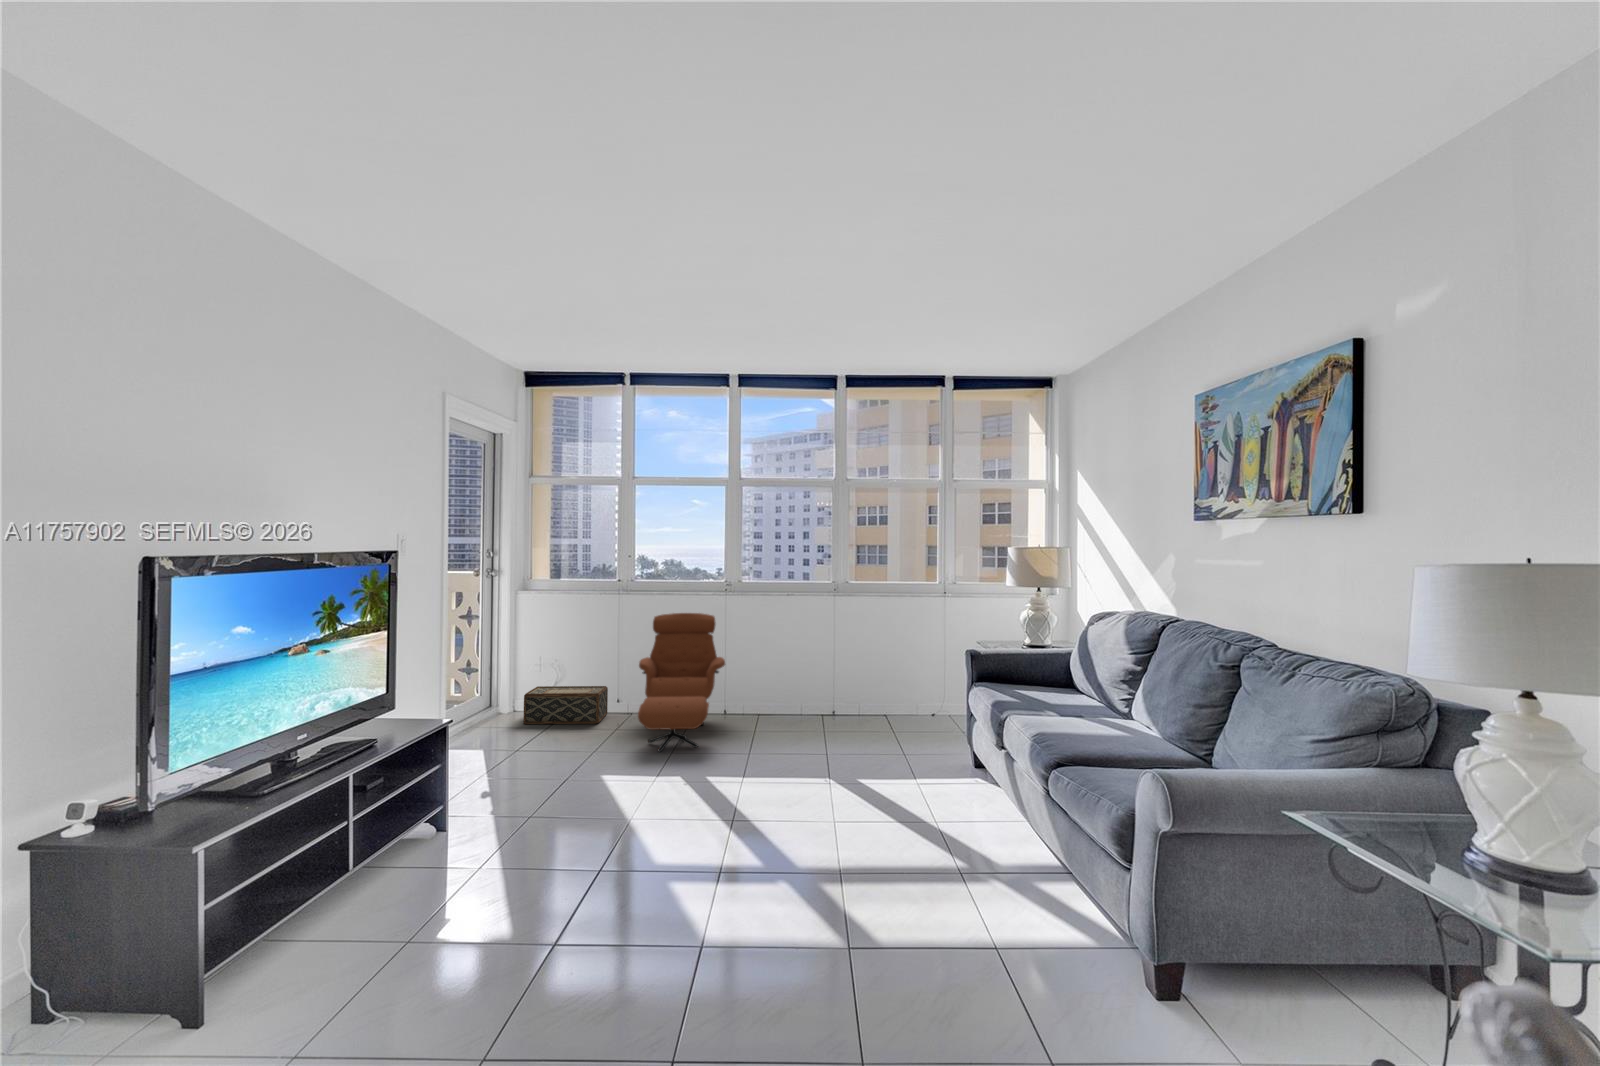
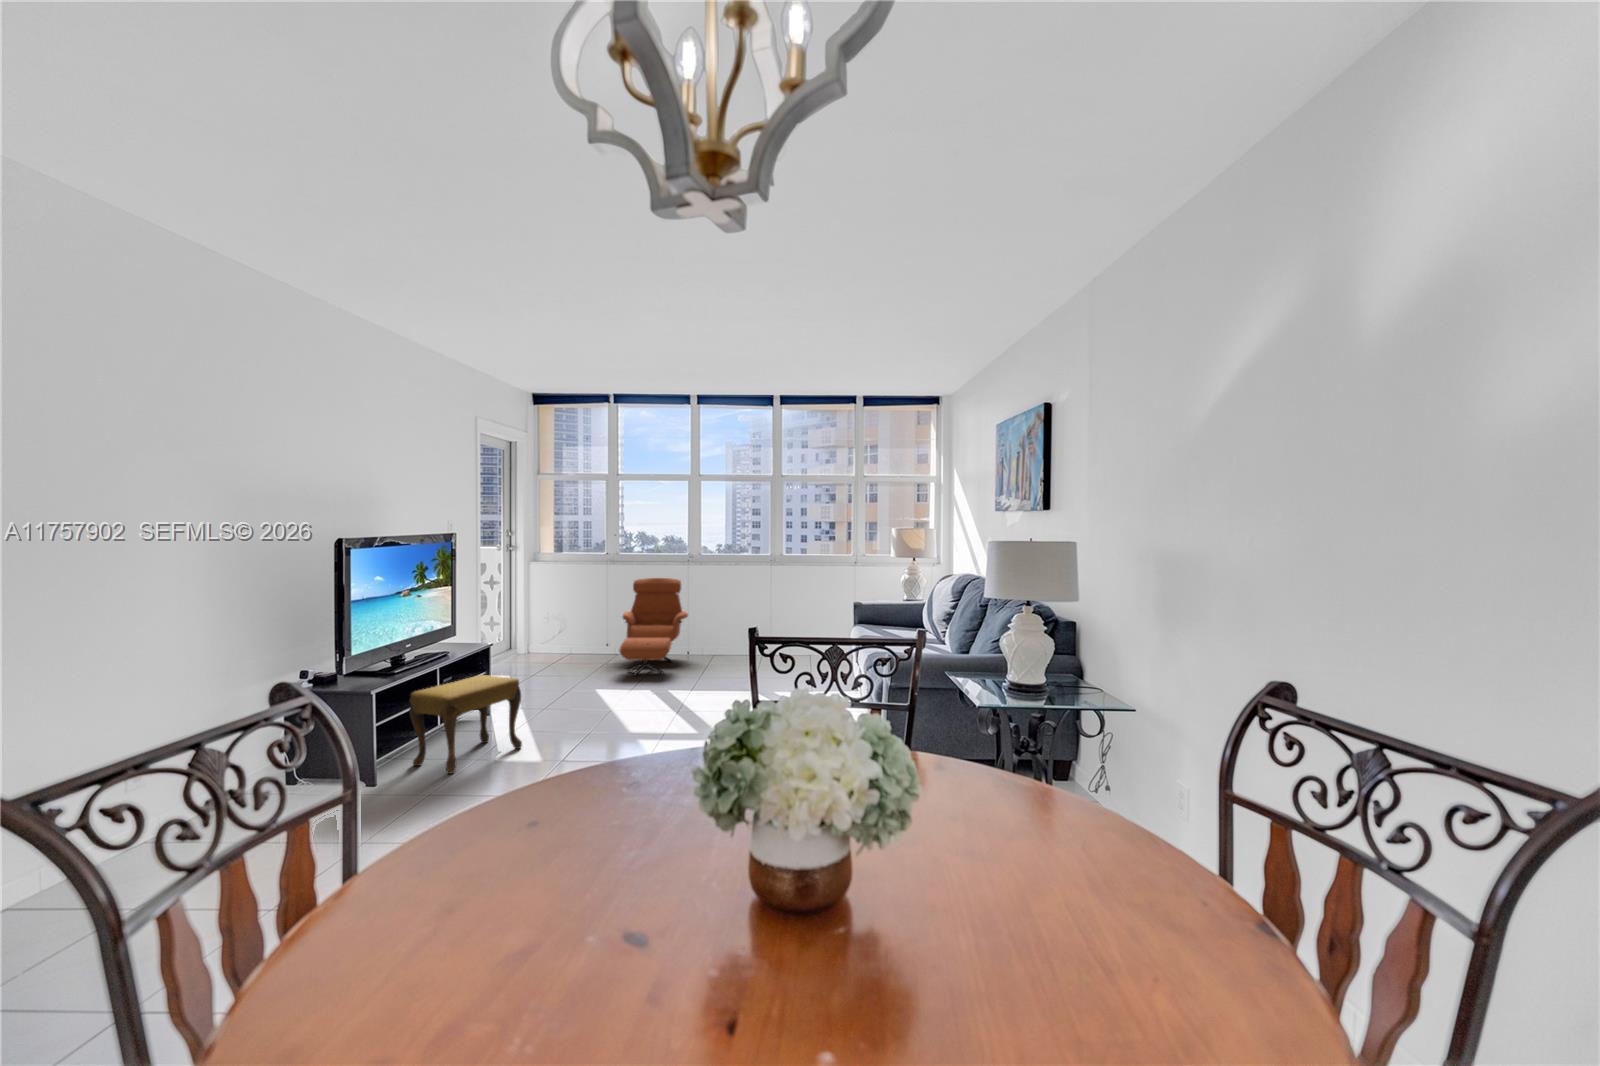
woven basket: present [524,686,608,724] -> none [537,633,600,660]
footstool: none [280,785,488,995] -> present [409,675,522,774]

